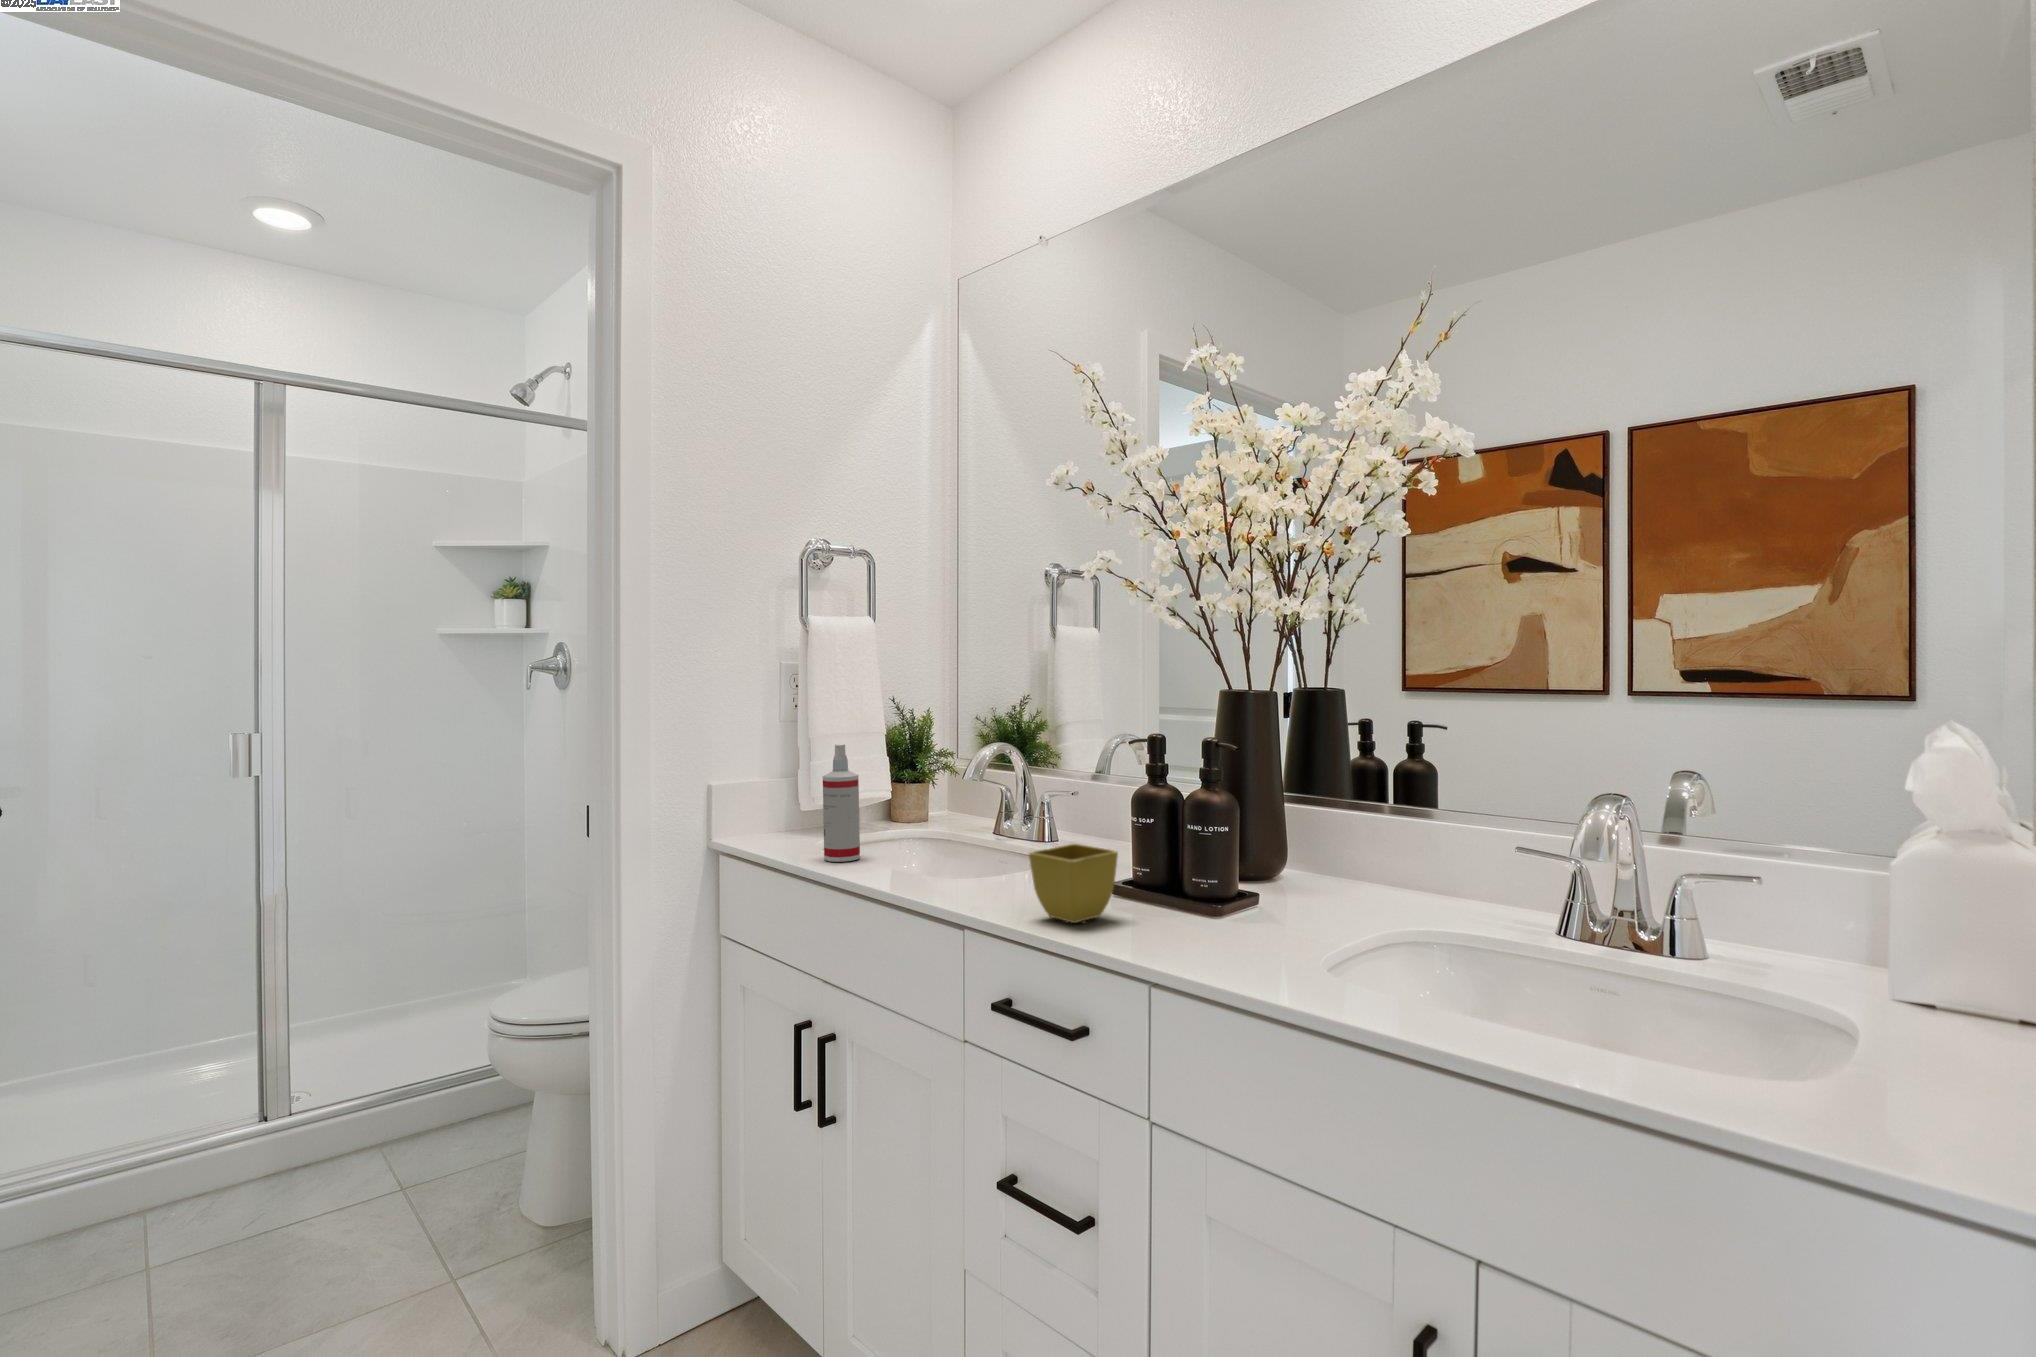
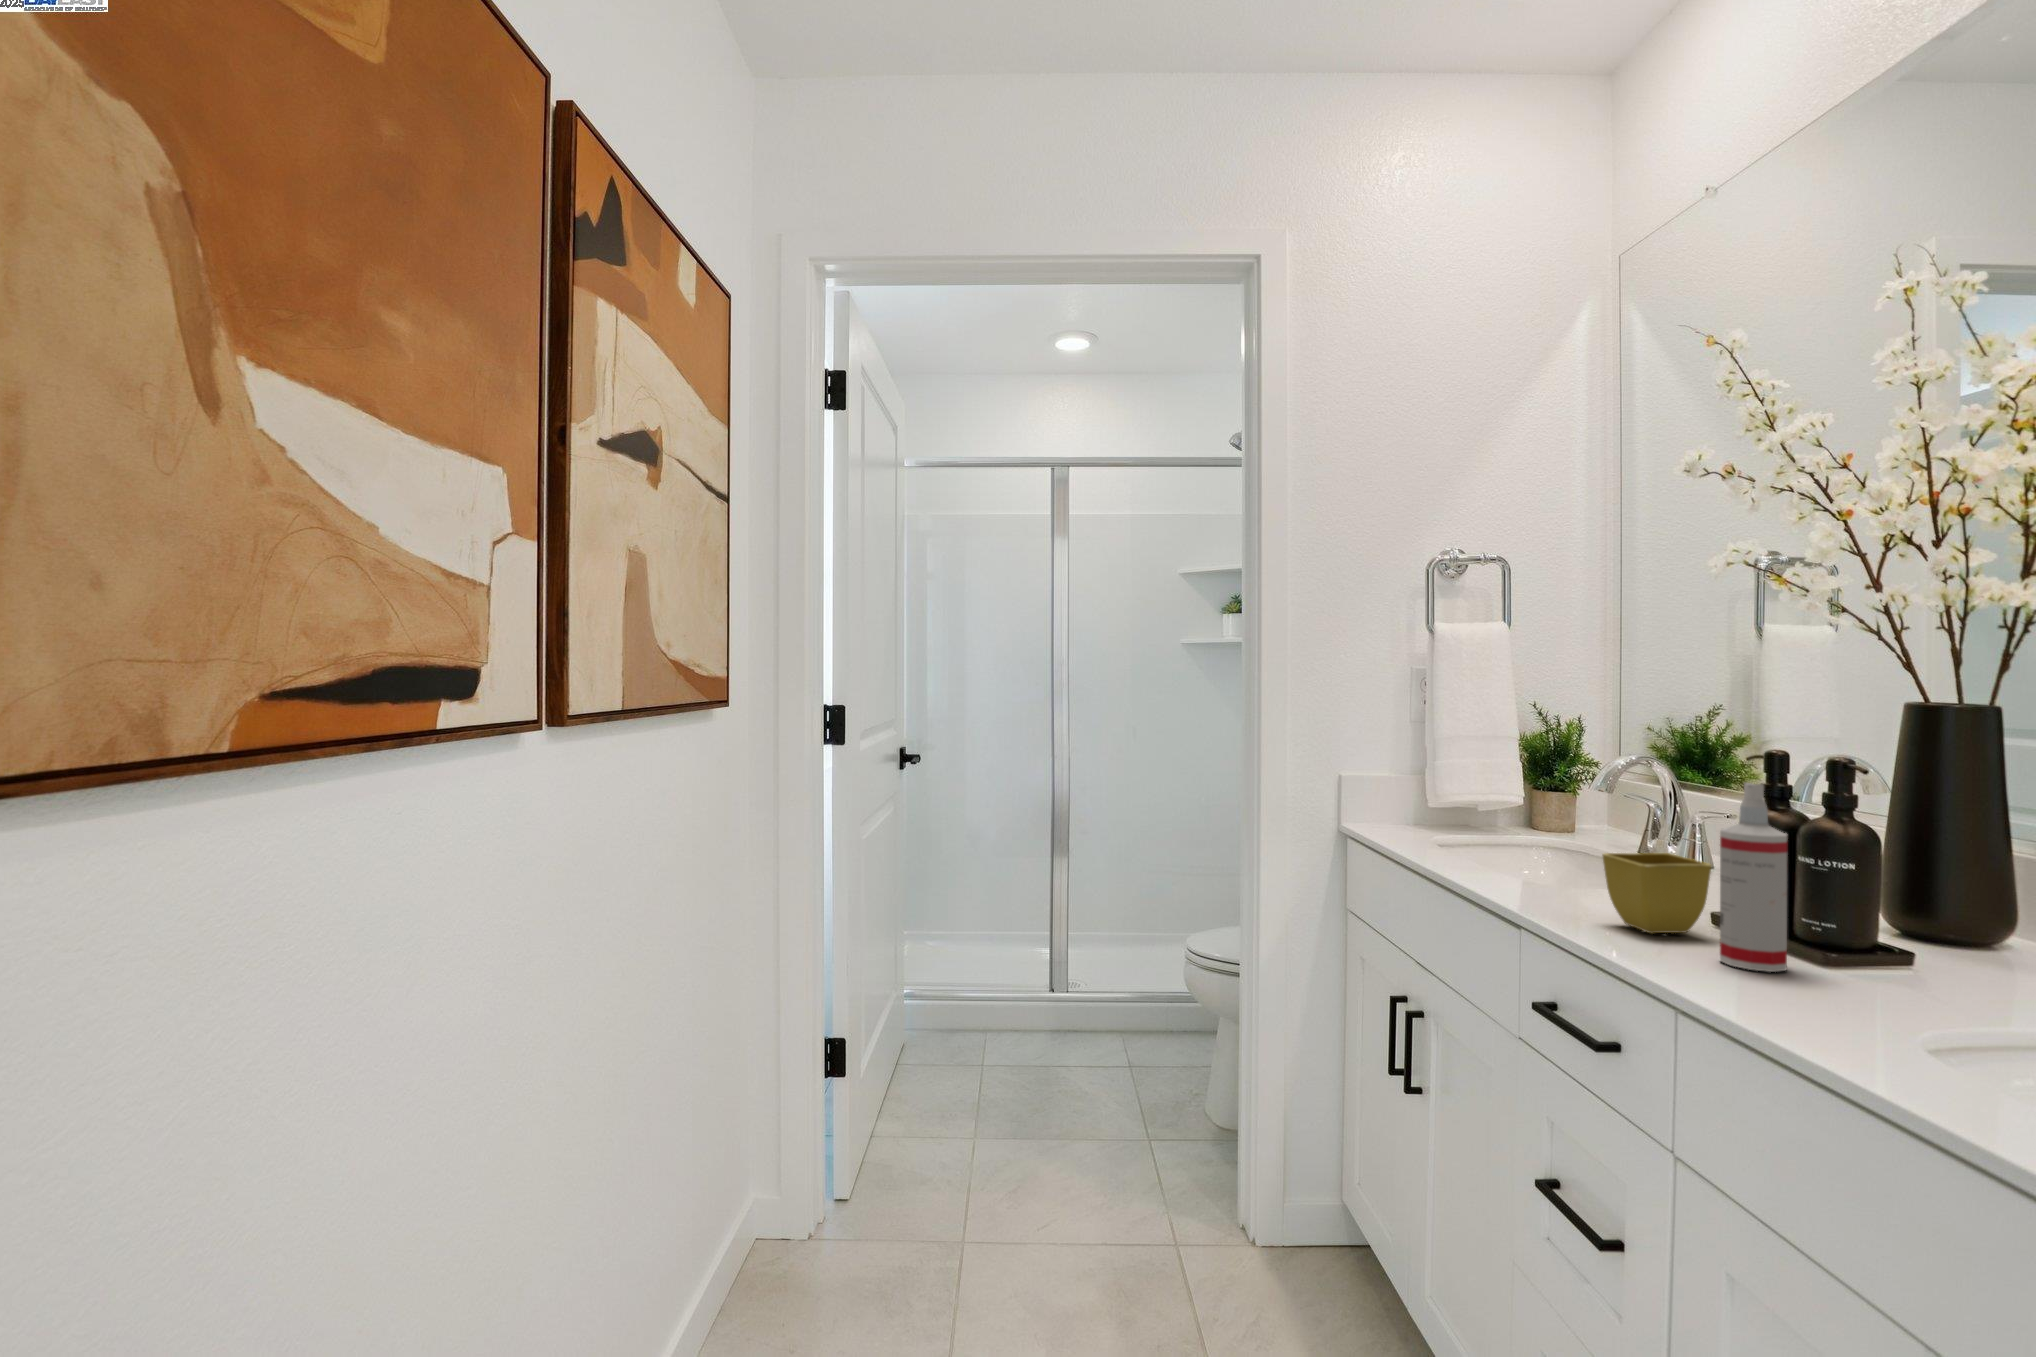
spray bottle: present [823,745,860,862] -> present [1720,783,1787,972]

